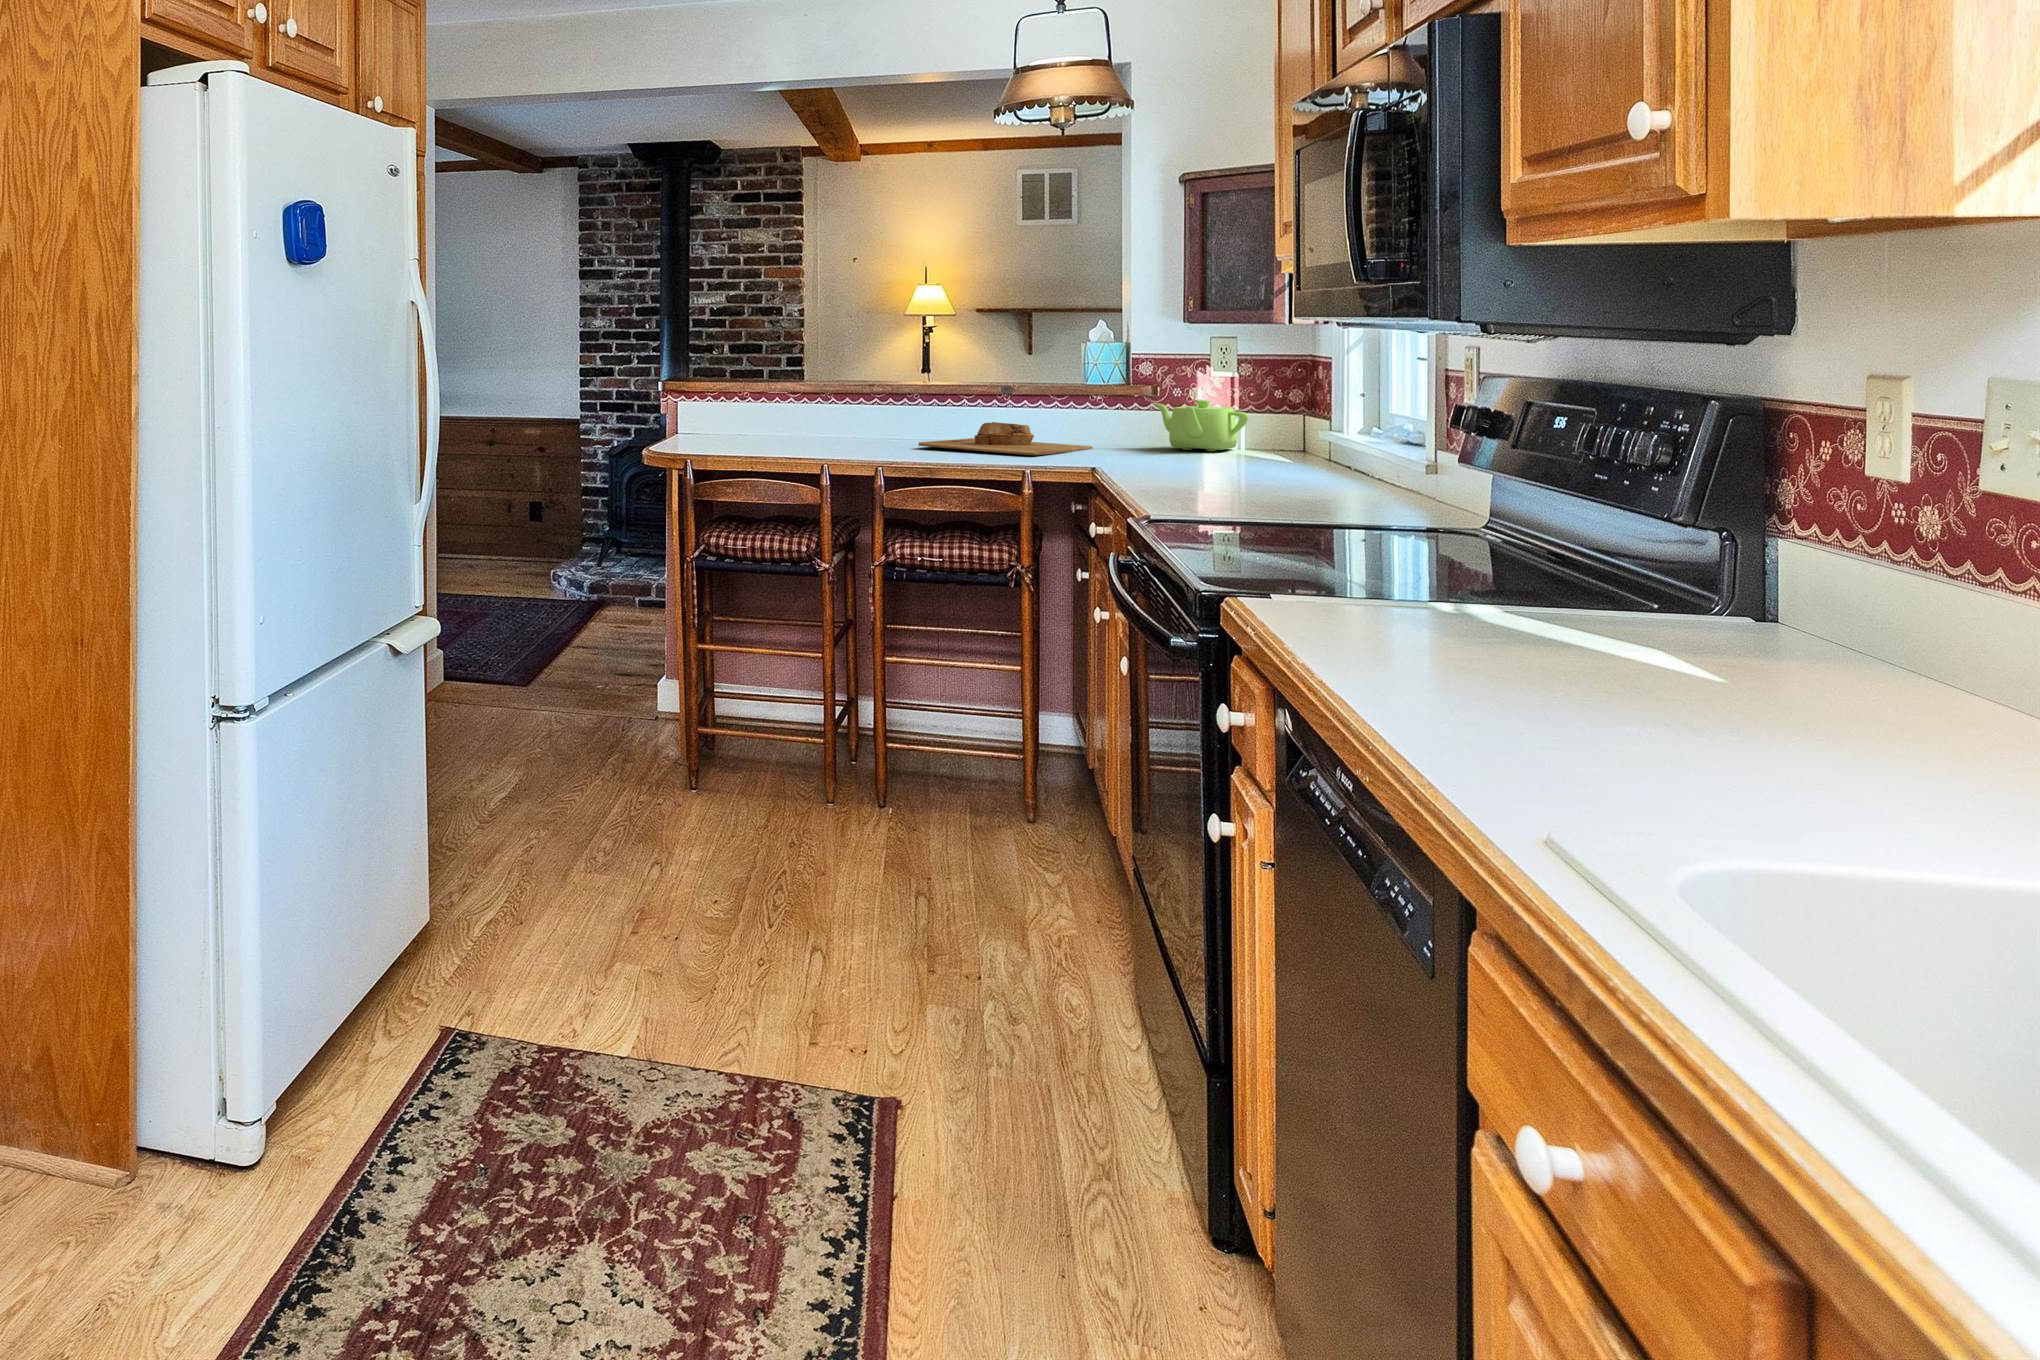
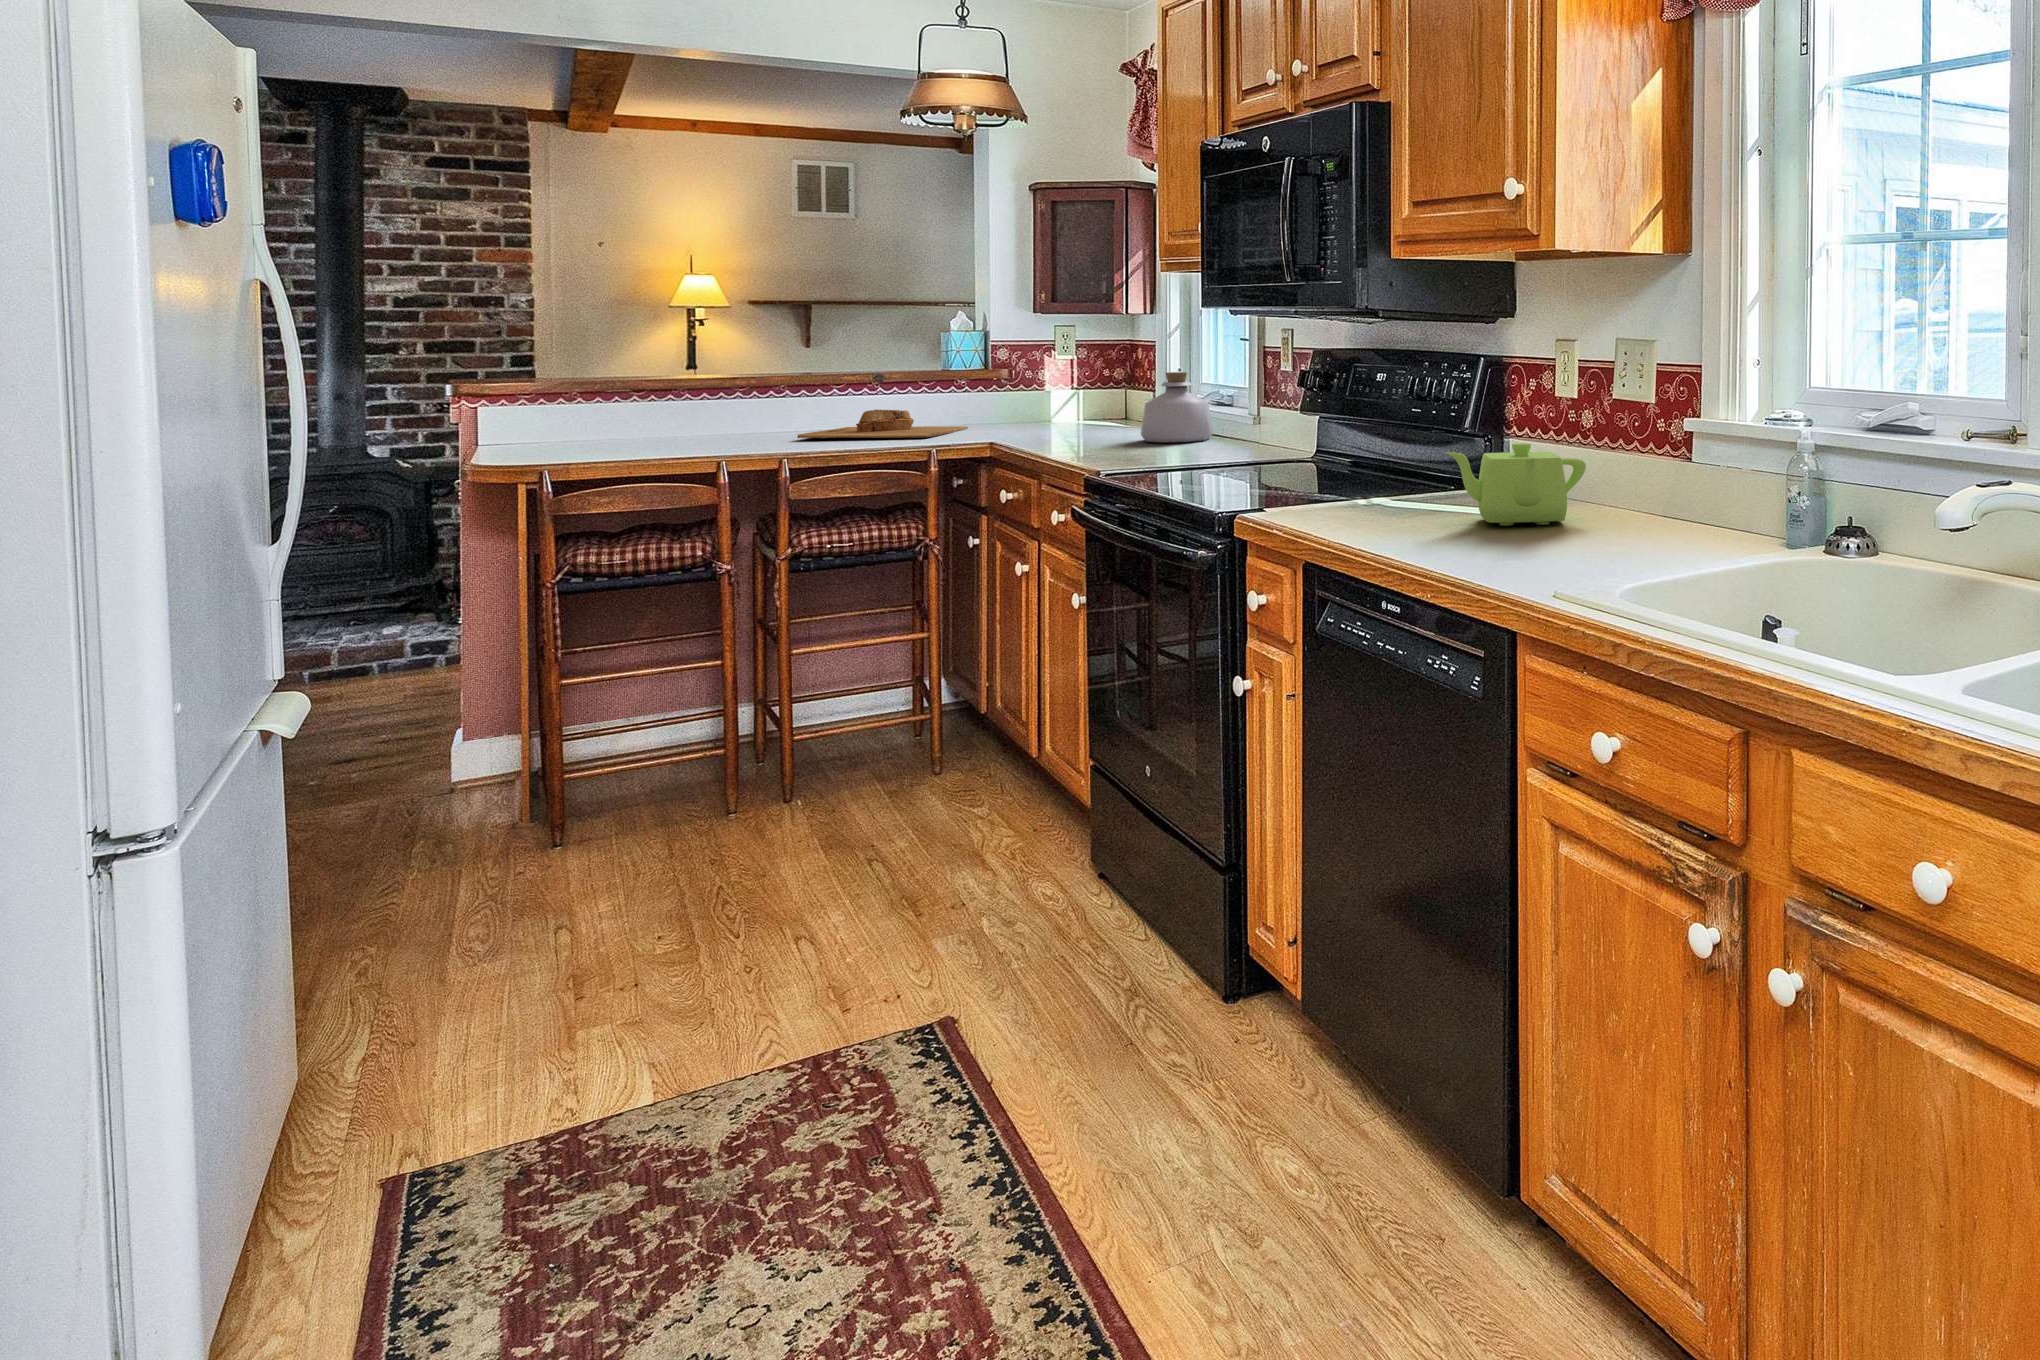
bottle: none [1262,398,1367,489] -> present [1141,372,1213,442]
teapot: present [1153,400,1249,451] -> present [1446,443,1586,526]

